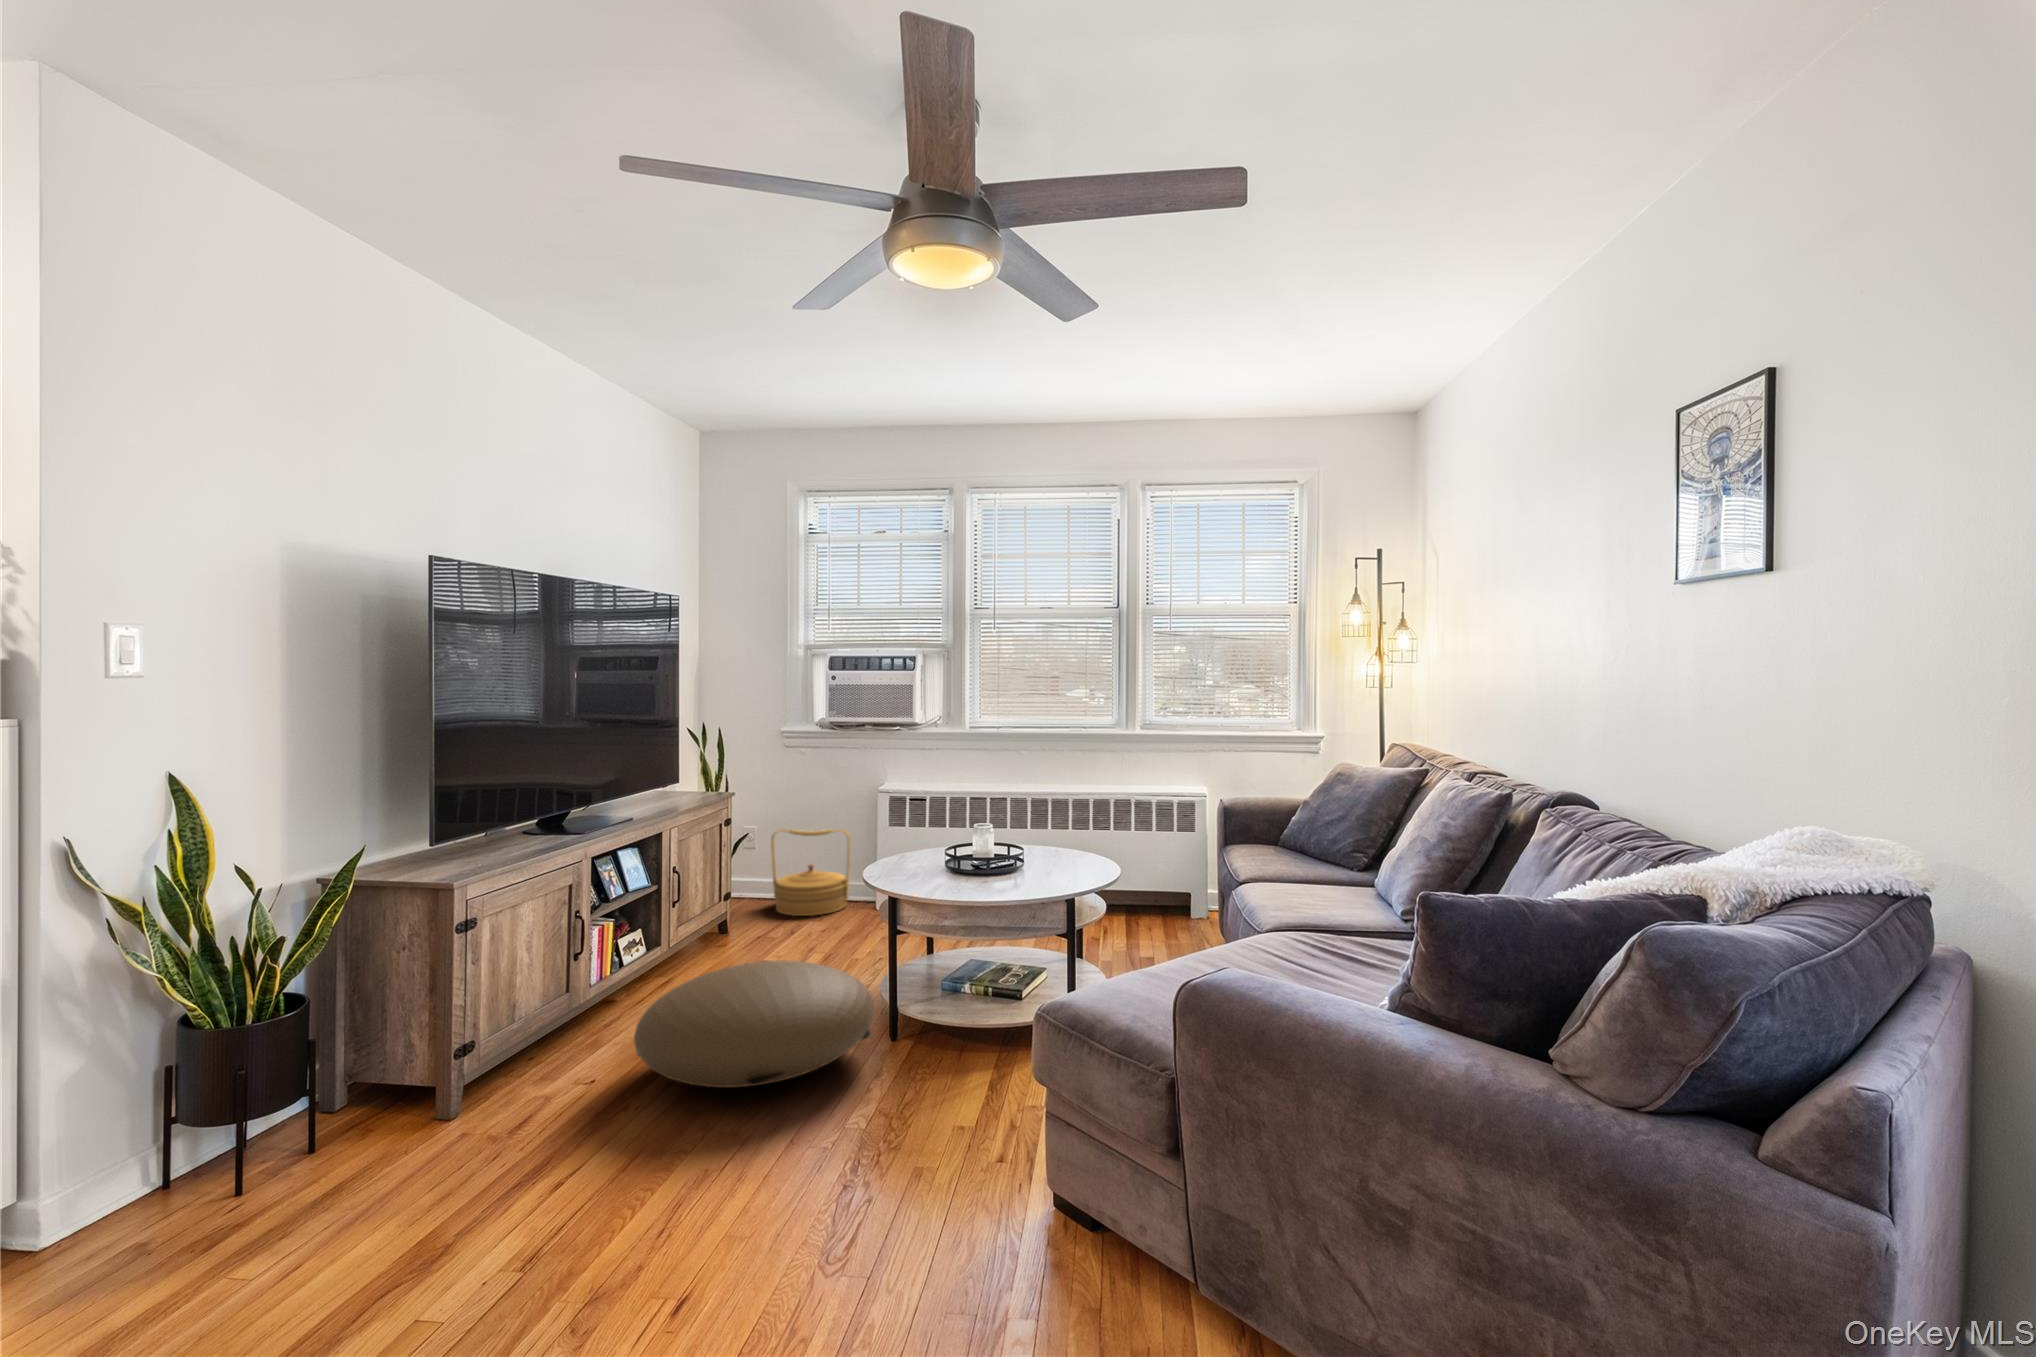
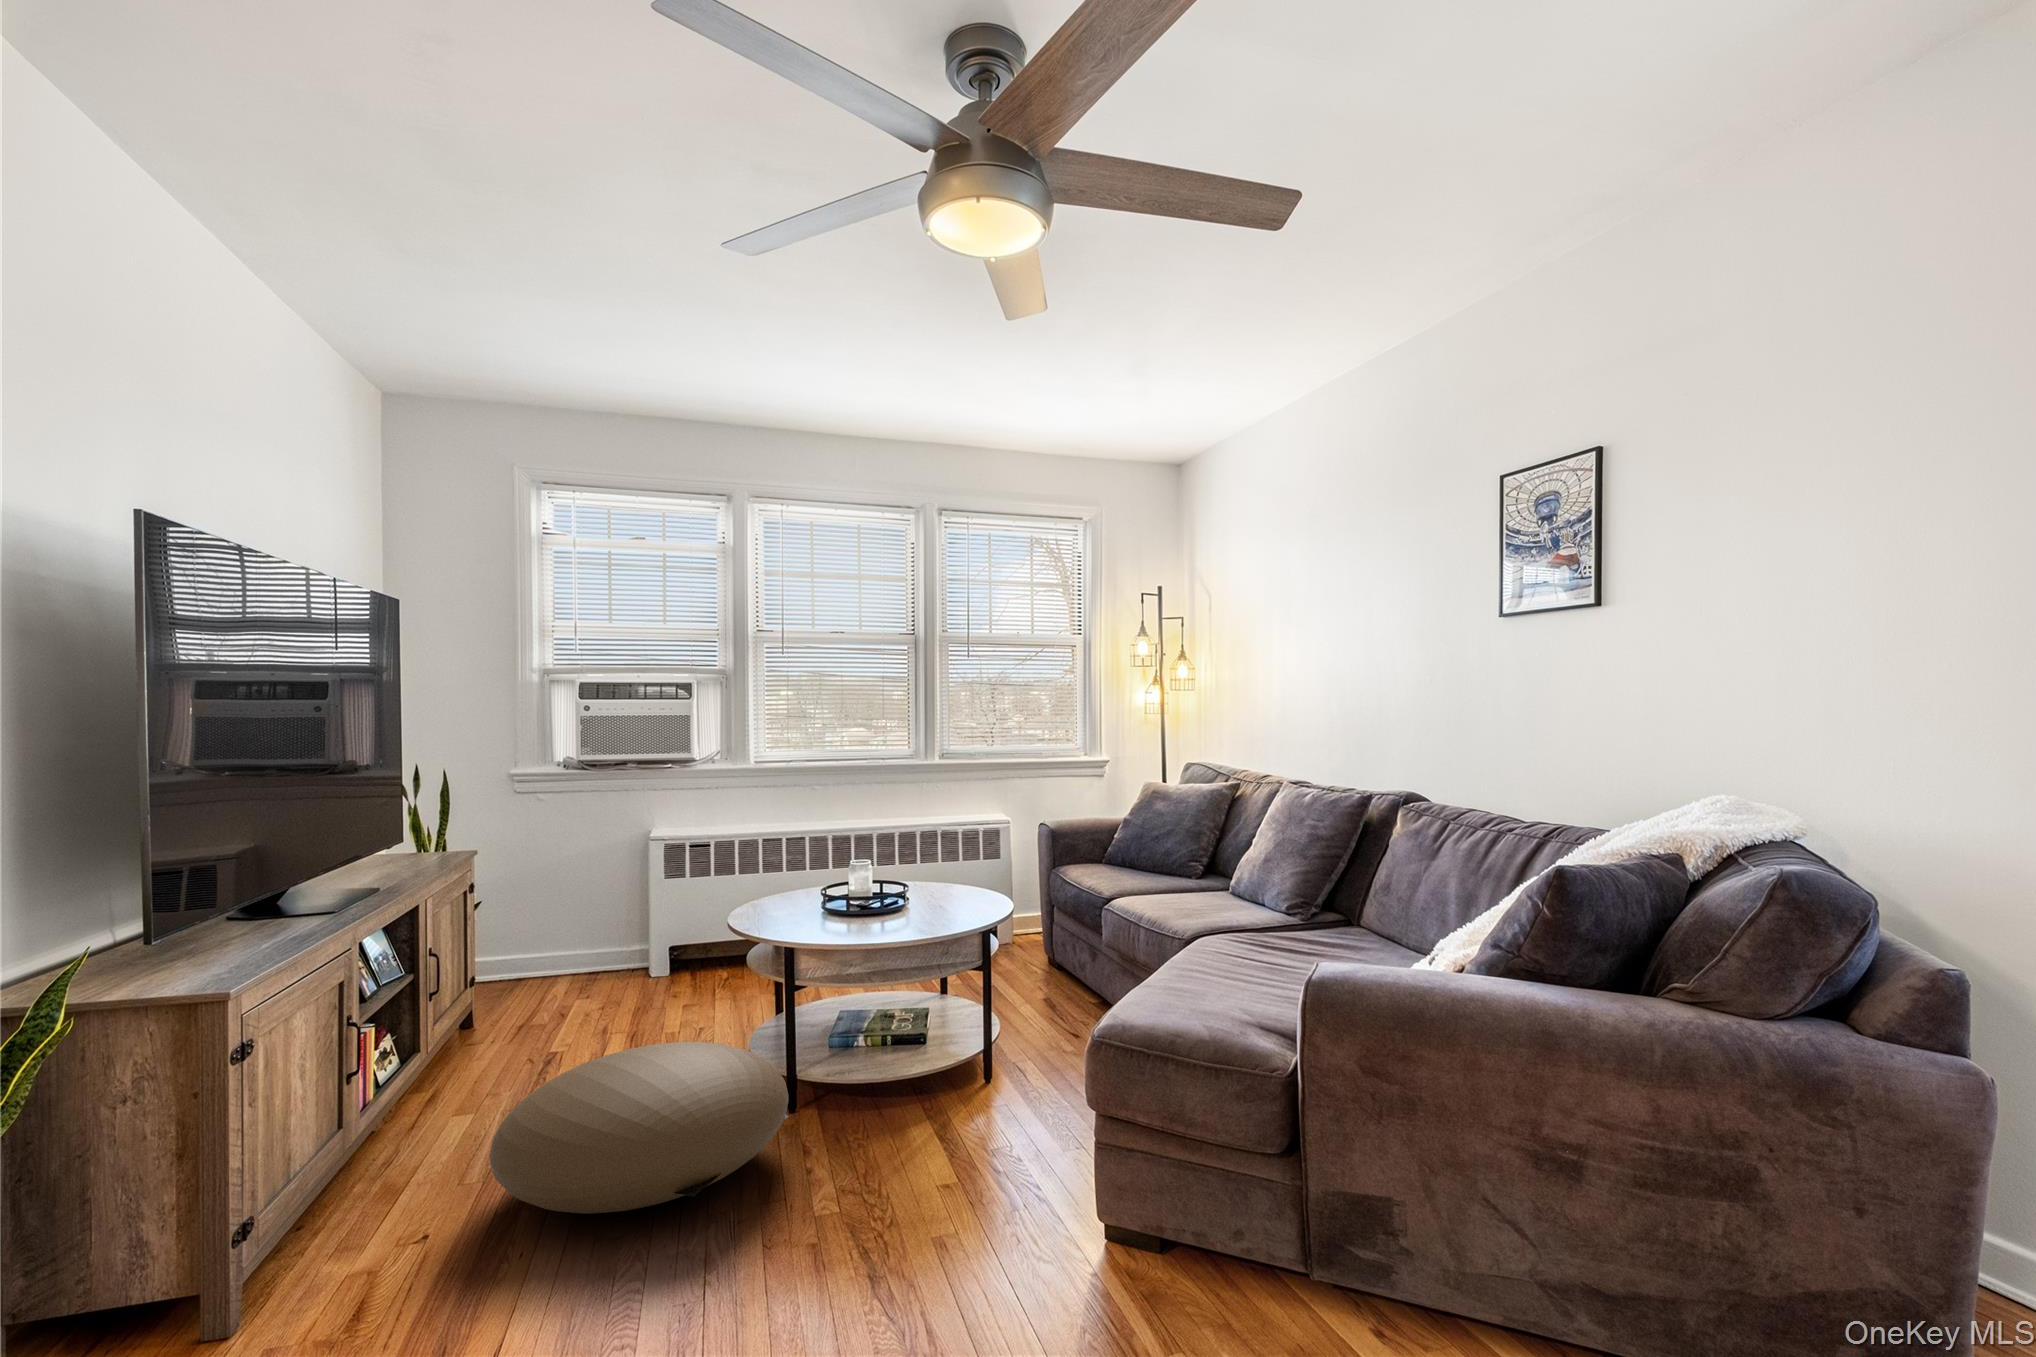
woven basket: present [771,829,851,916] -> none [510,888,616,998]

